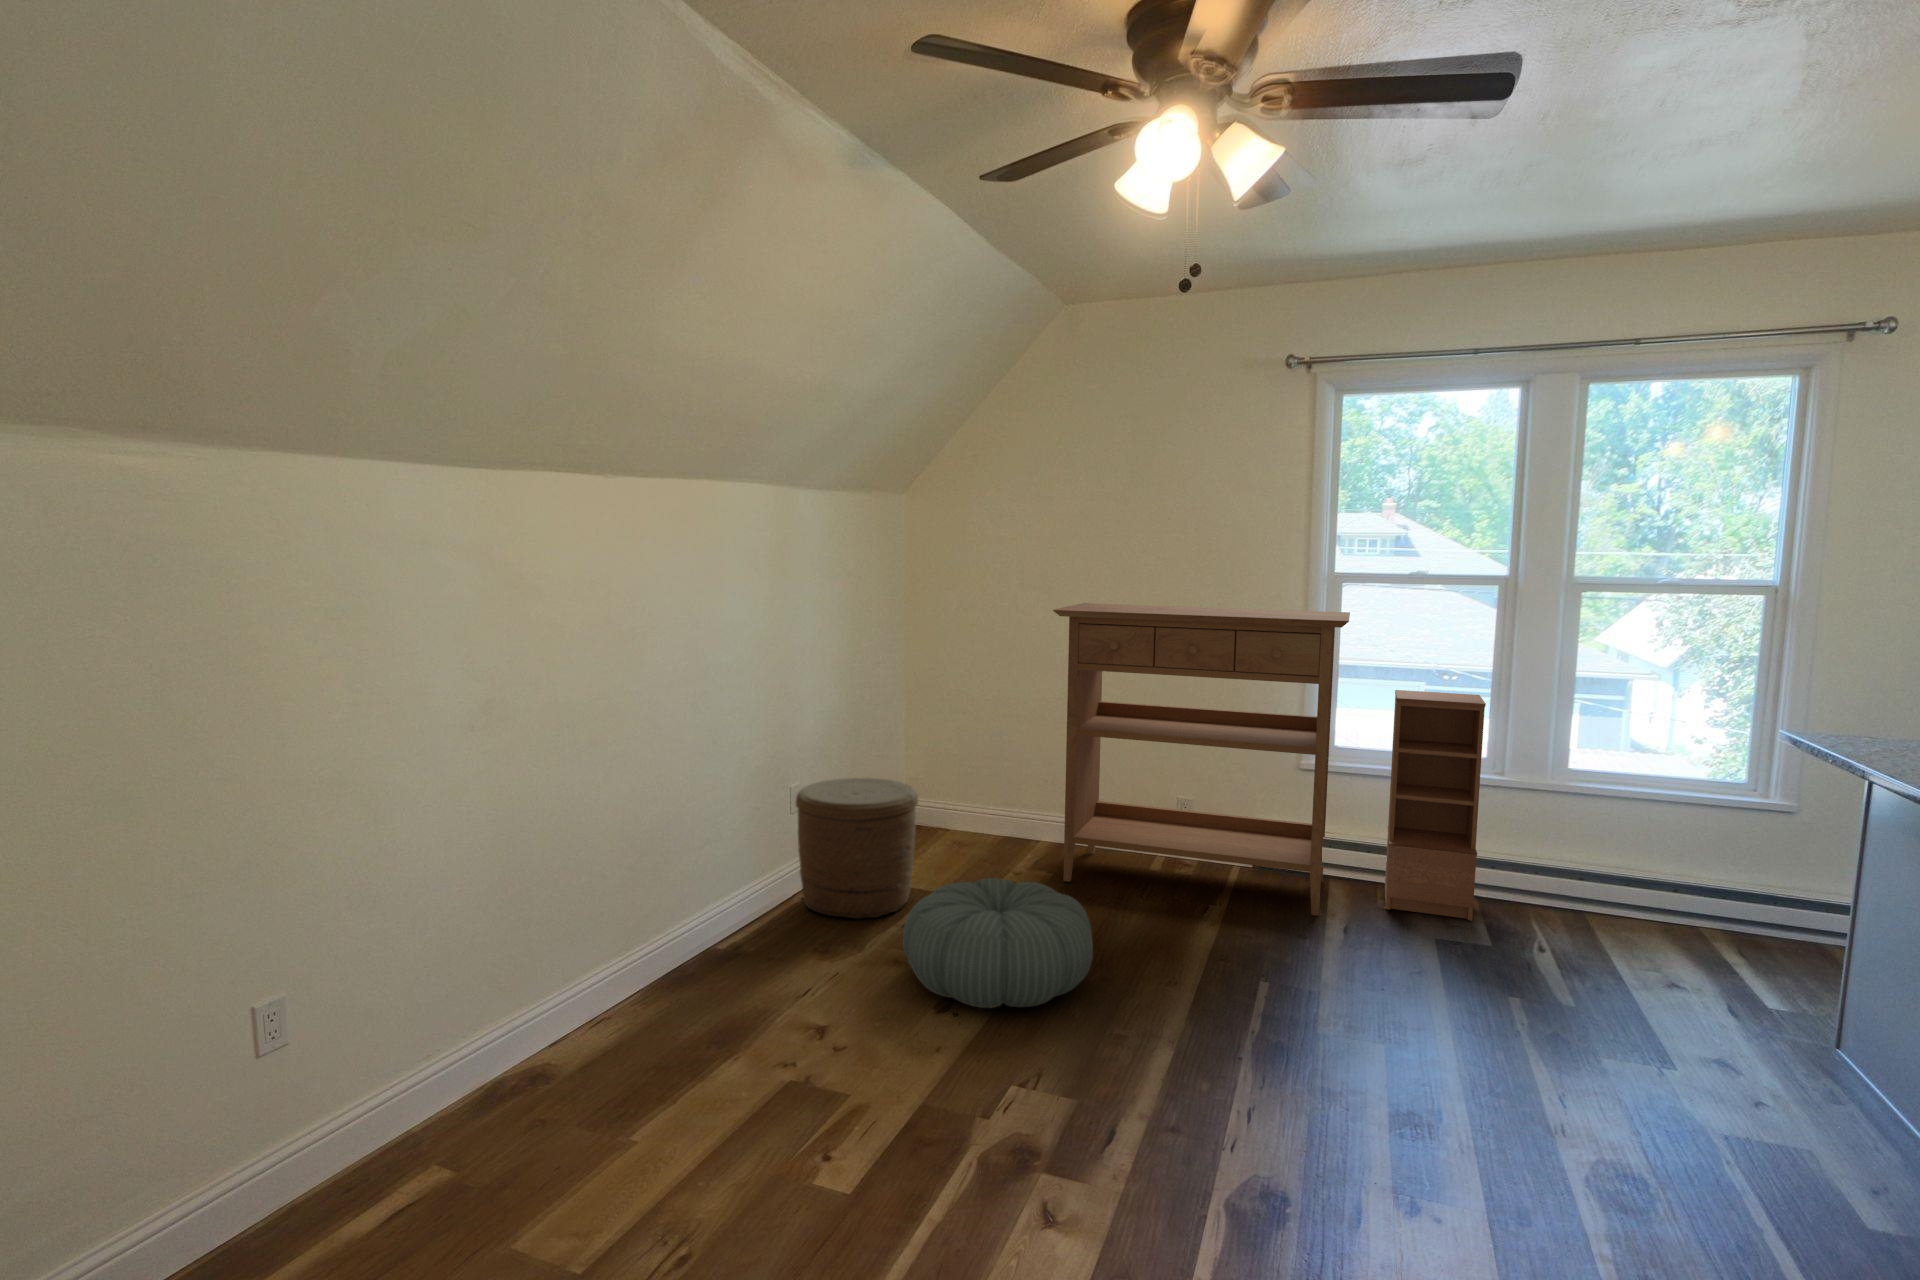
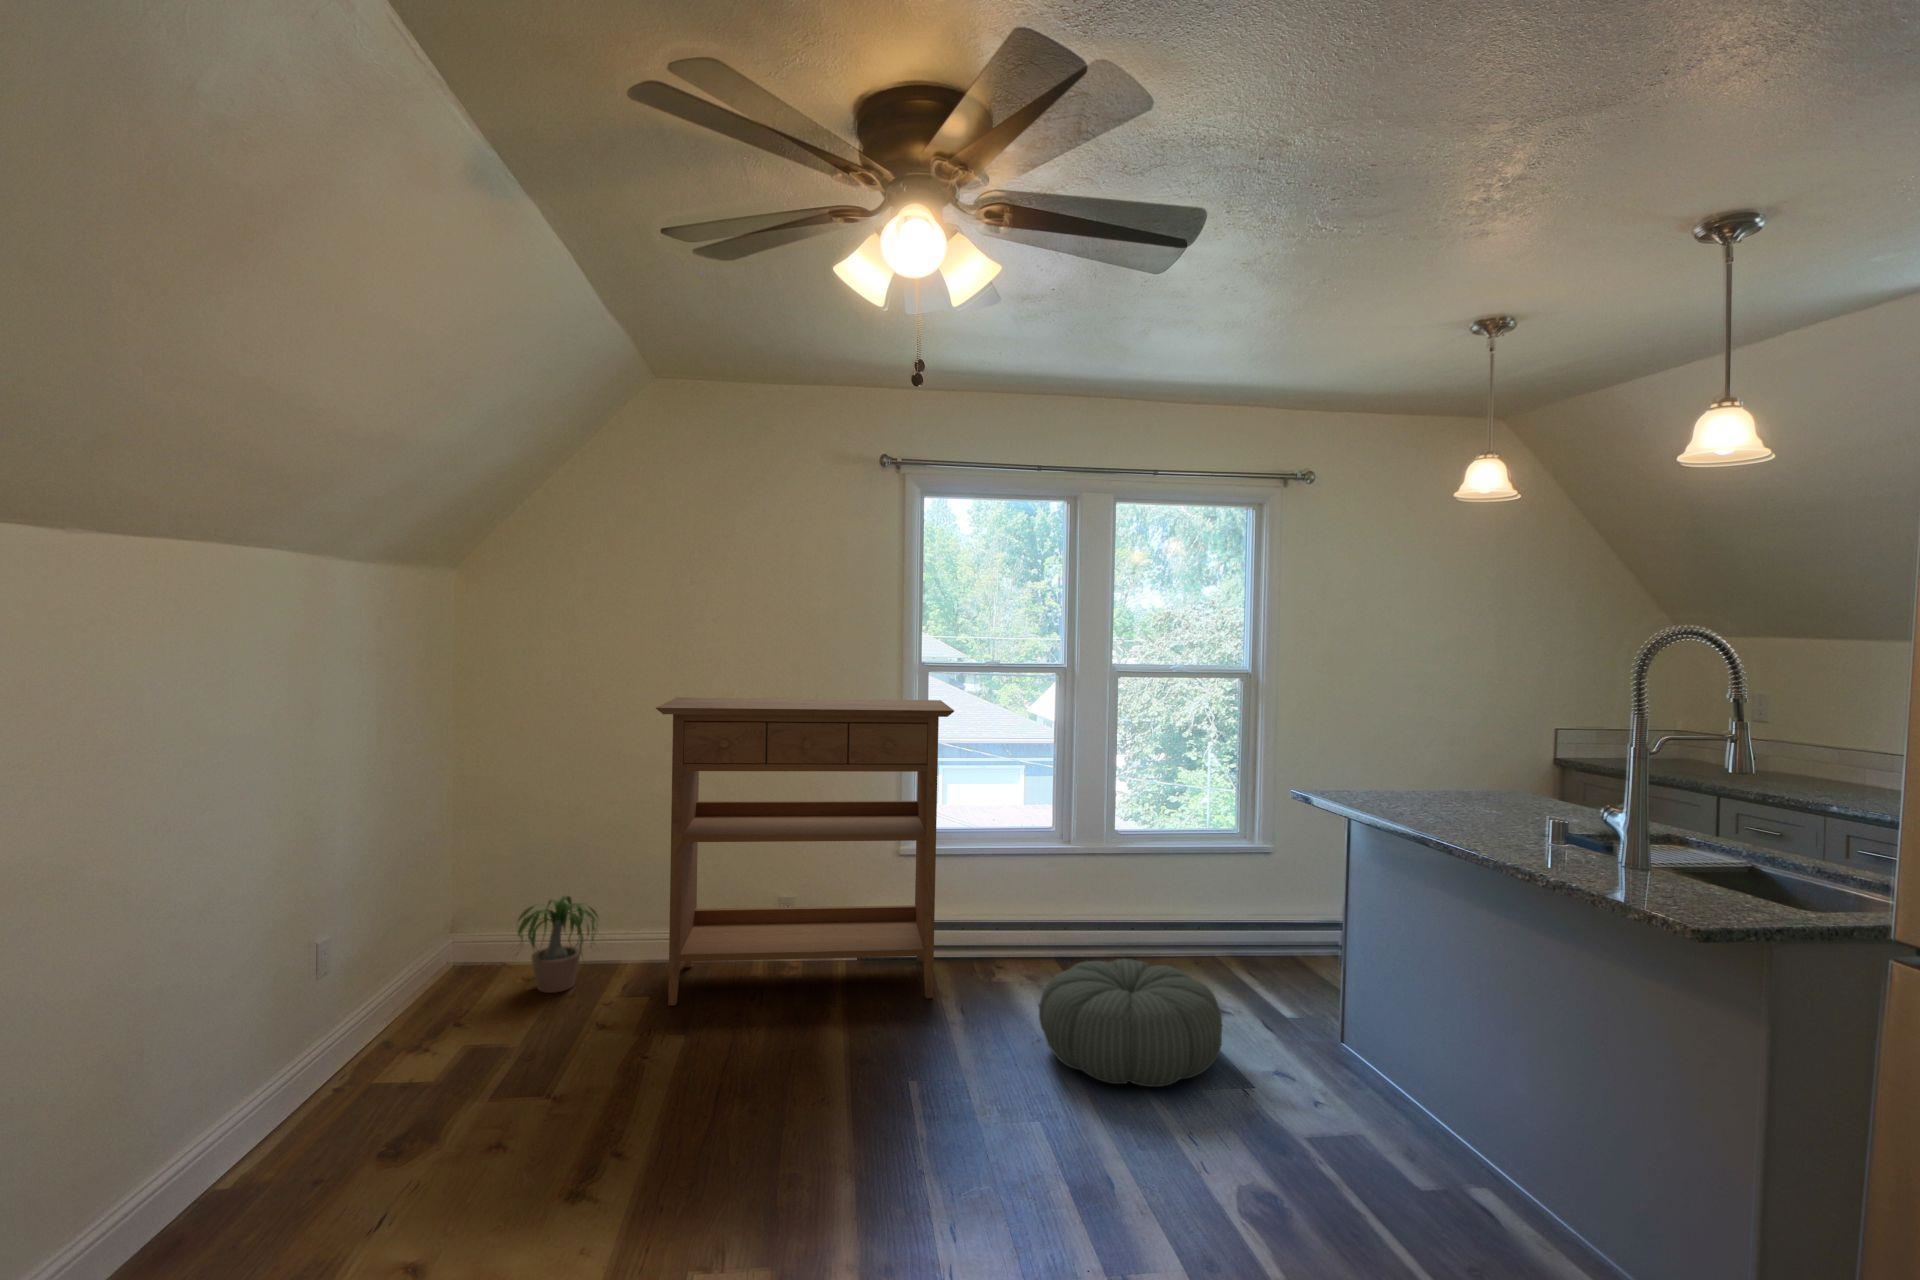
bookcase: present [1385,690,1486,921] -> none [978,771,1062,980]
potted plant: none [932,775,1025,857] -> present [516,896,600,993]
woven basket: present [796,778,918,919] -> none [326,919,499,1109]
pouf: present [903,878,1093,1008] -> present [1039,959,1222,1087]

